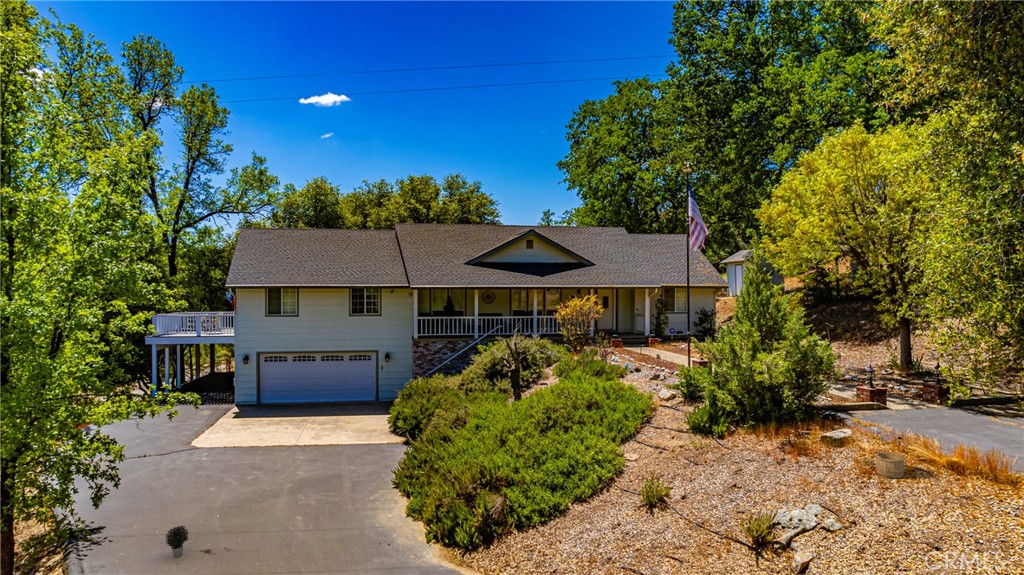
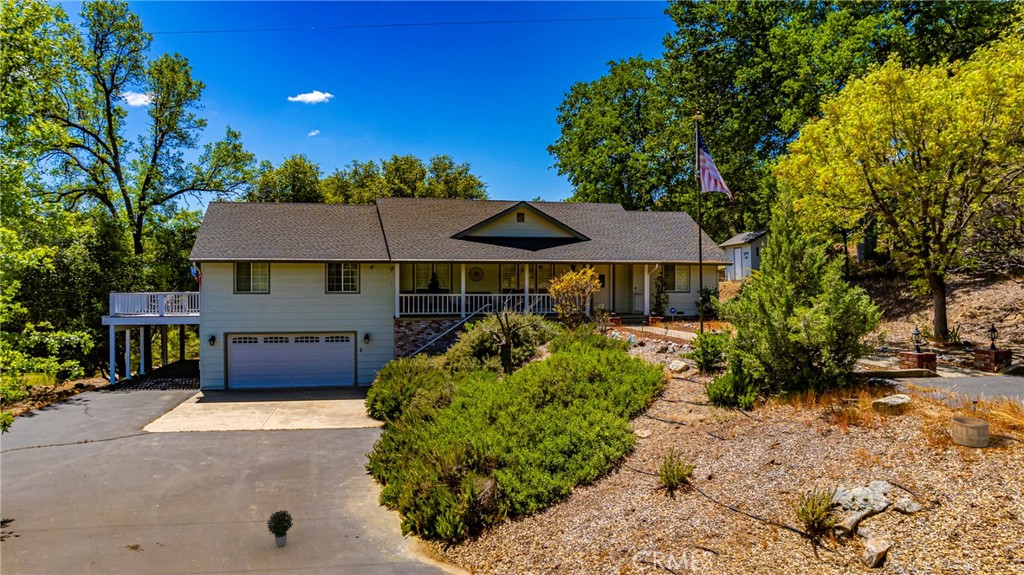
potted plant: present [166,526,188,557] -> present [267,510,293,547]

